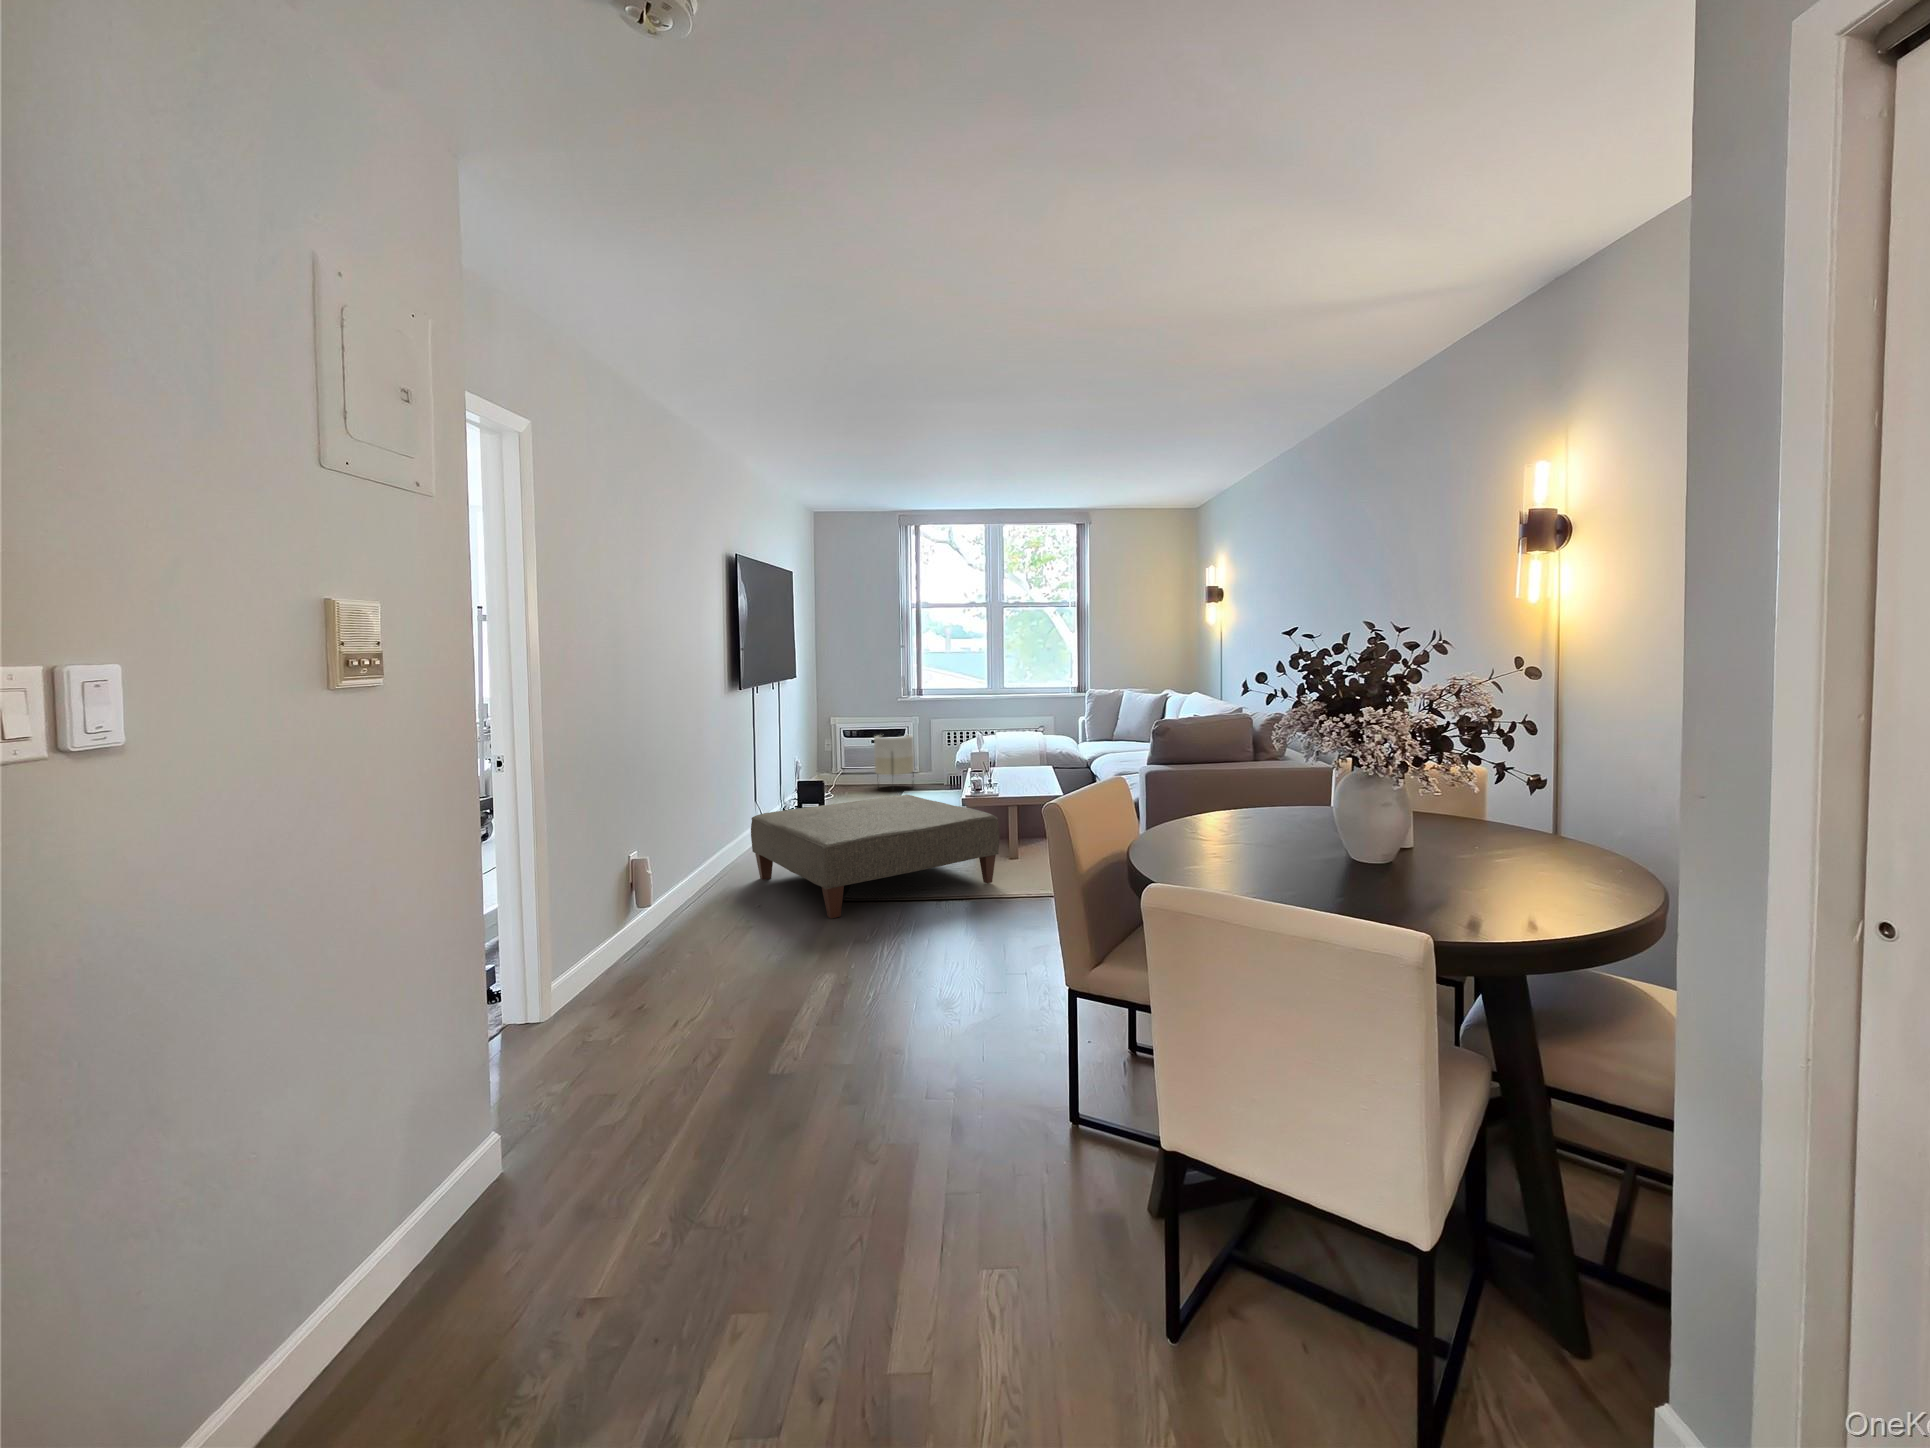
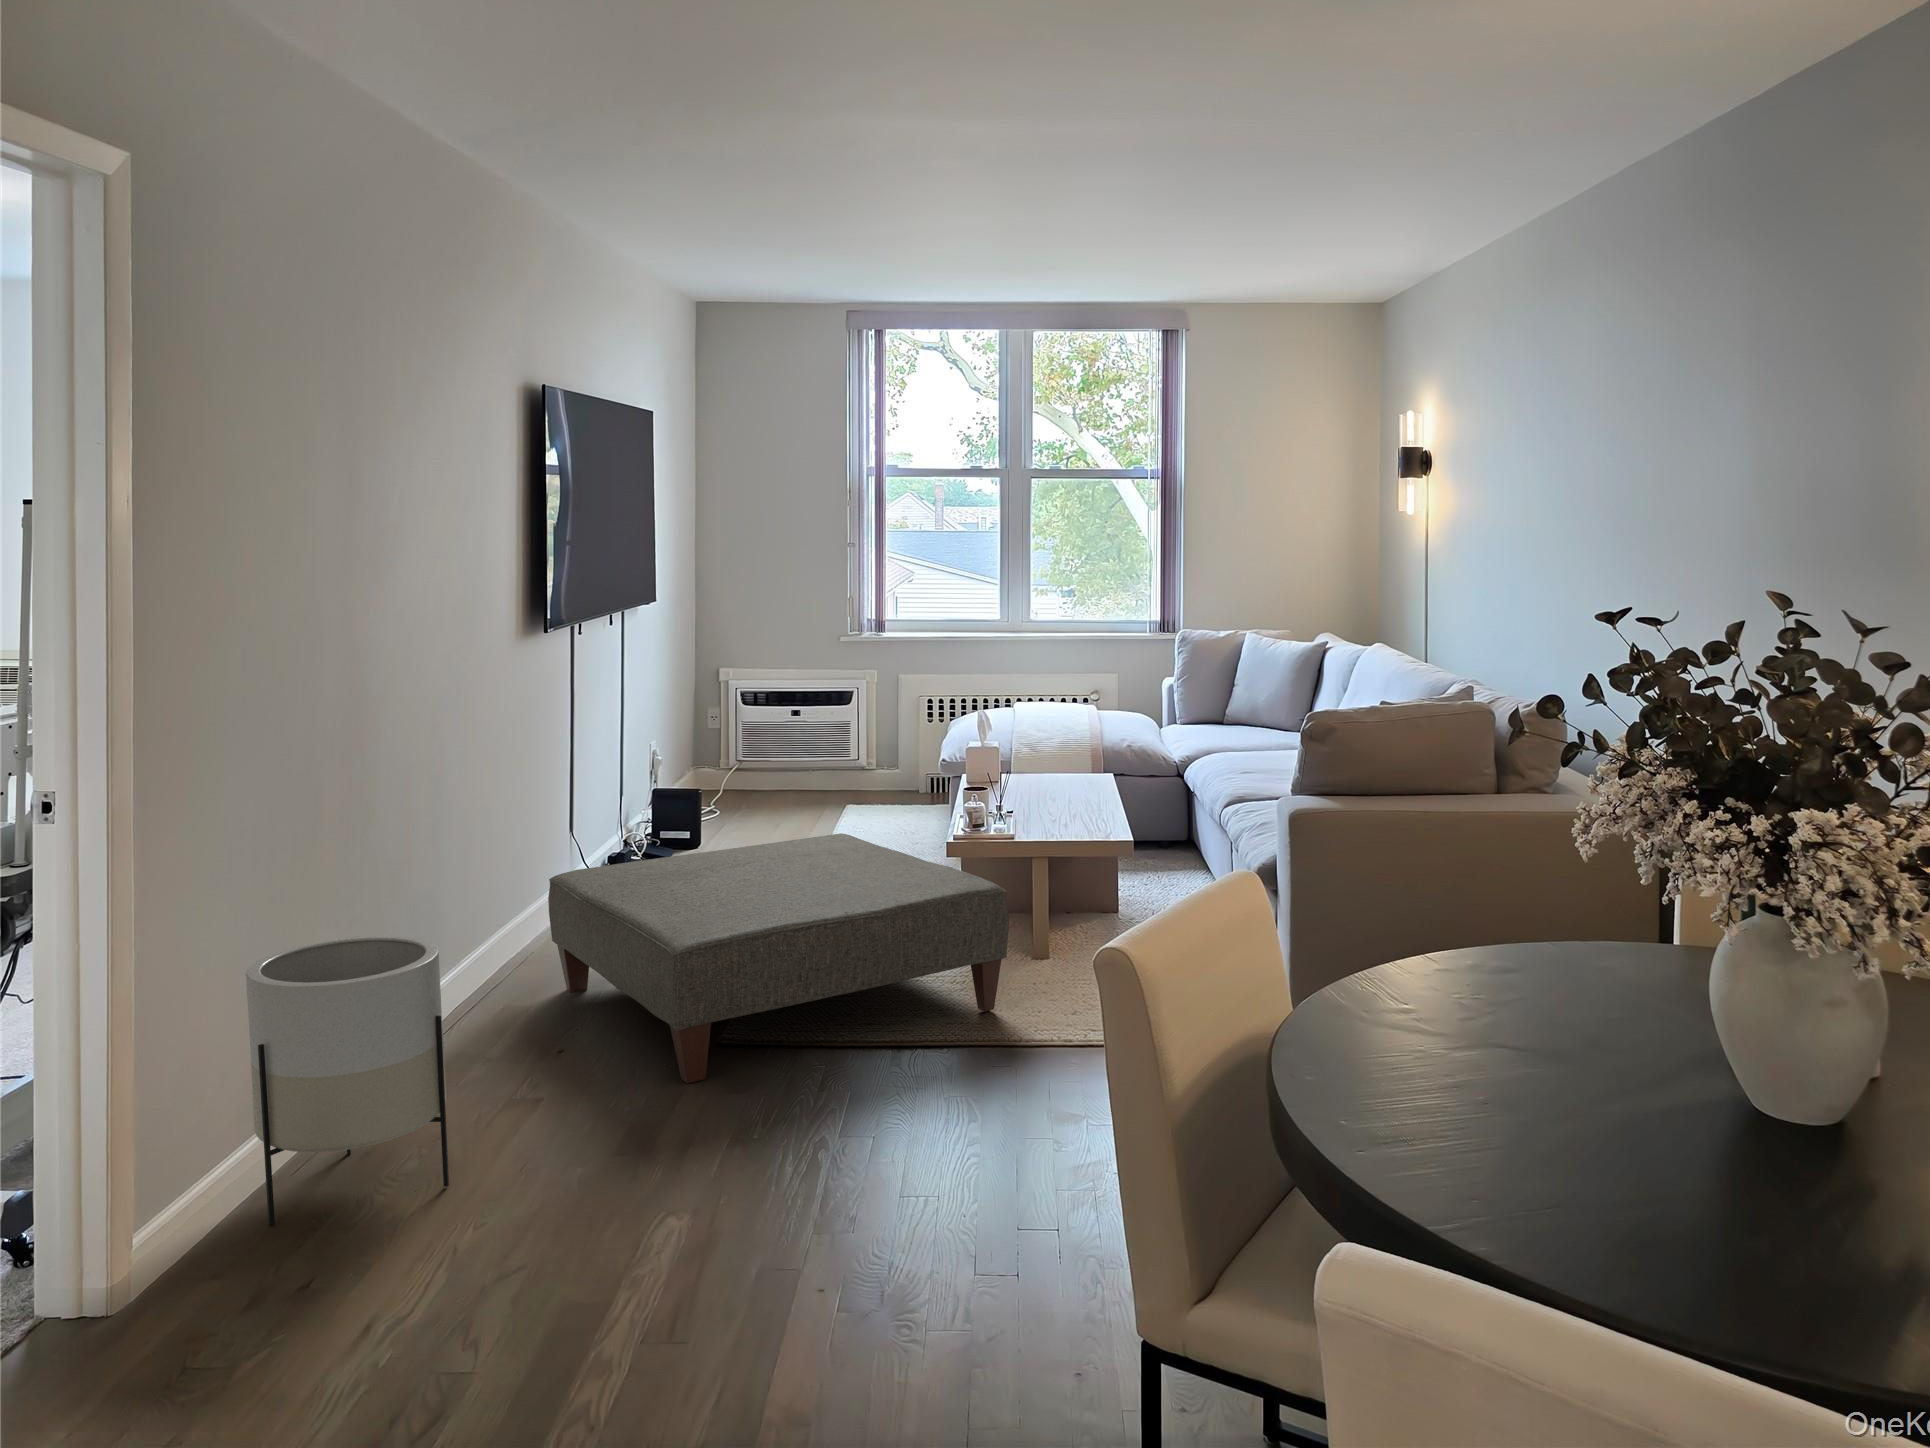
planter: present [874,735,914,777] -> present [246,935,449,1225]

